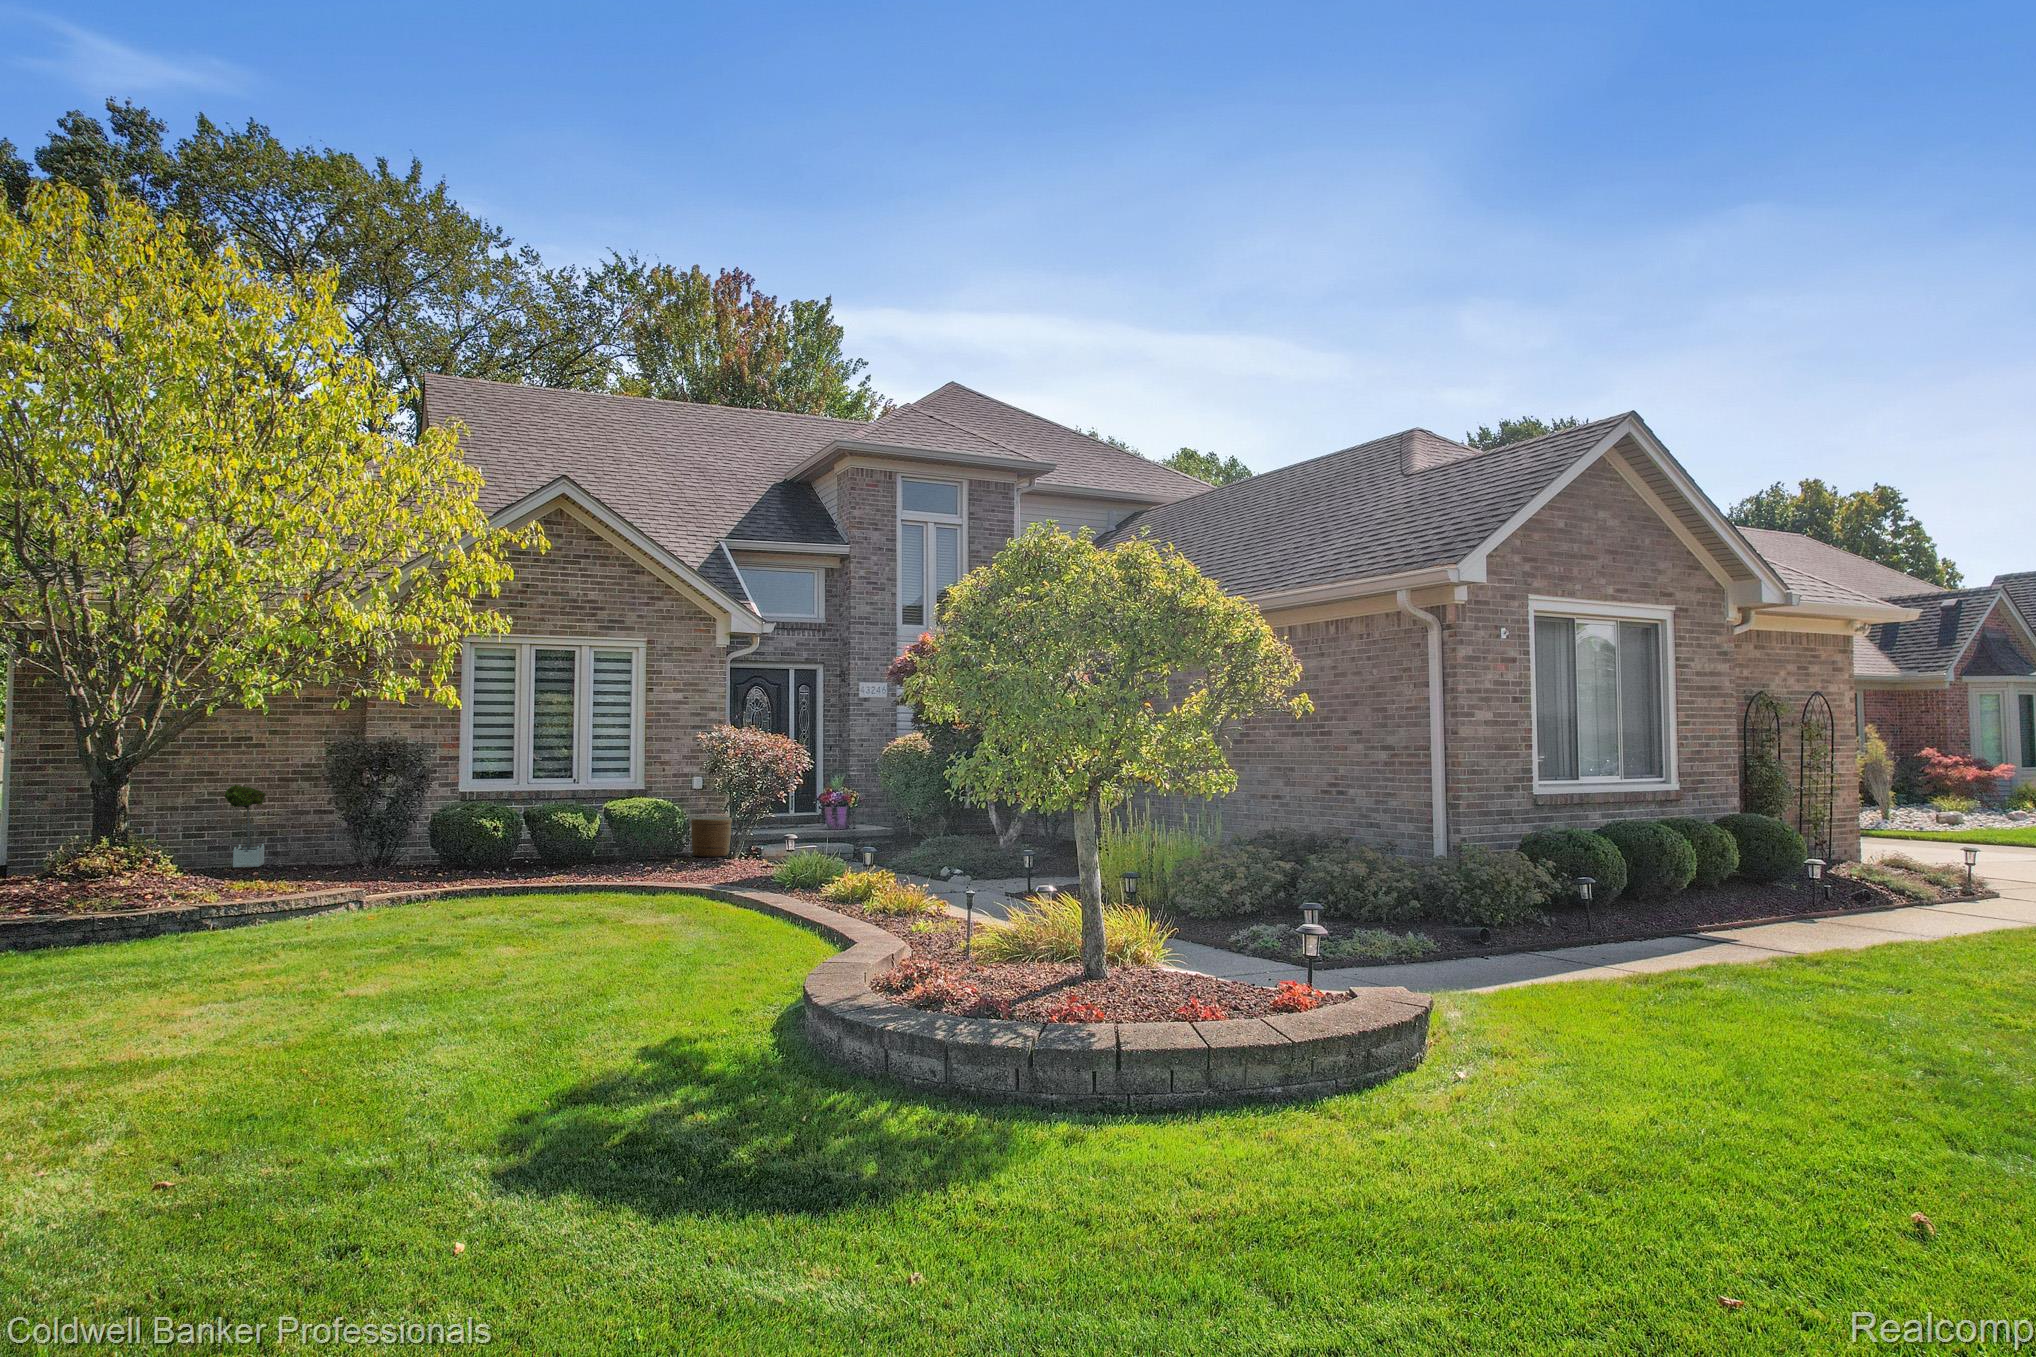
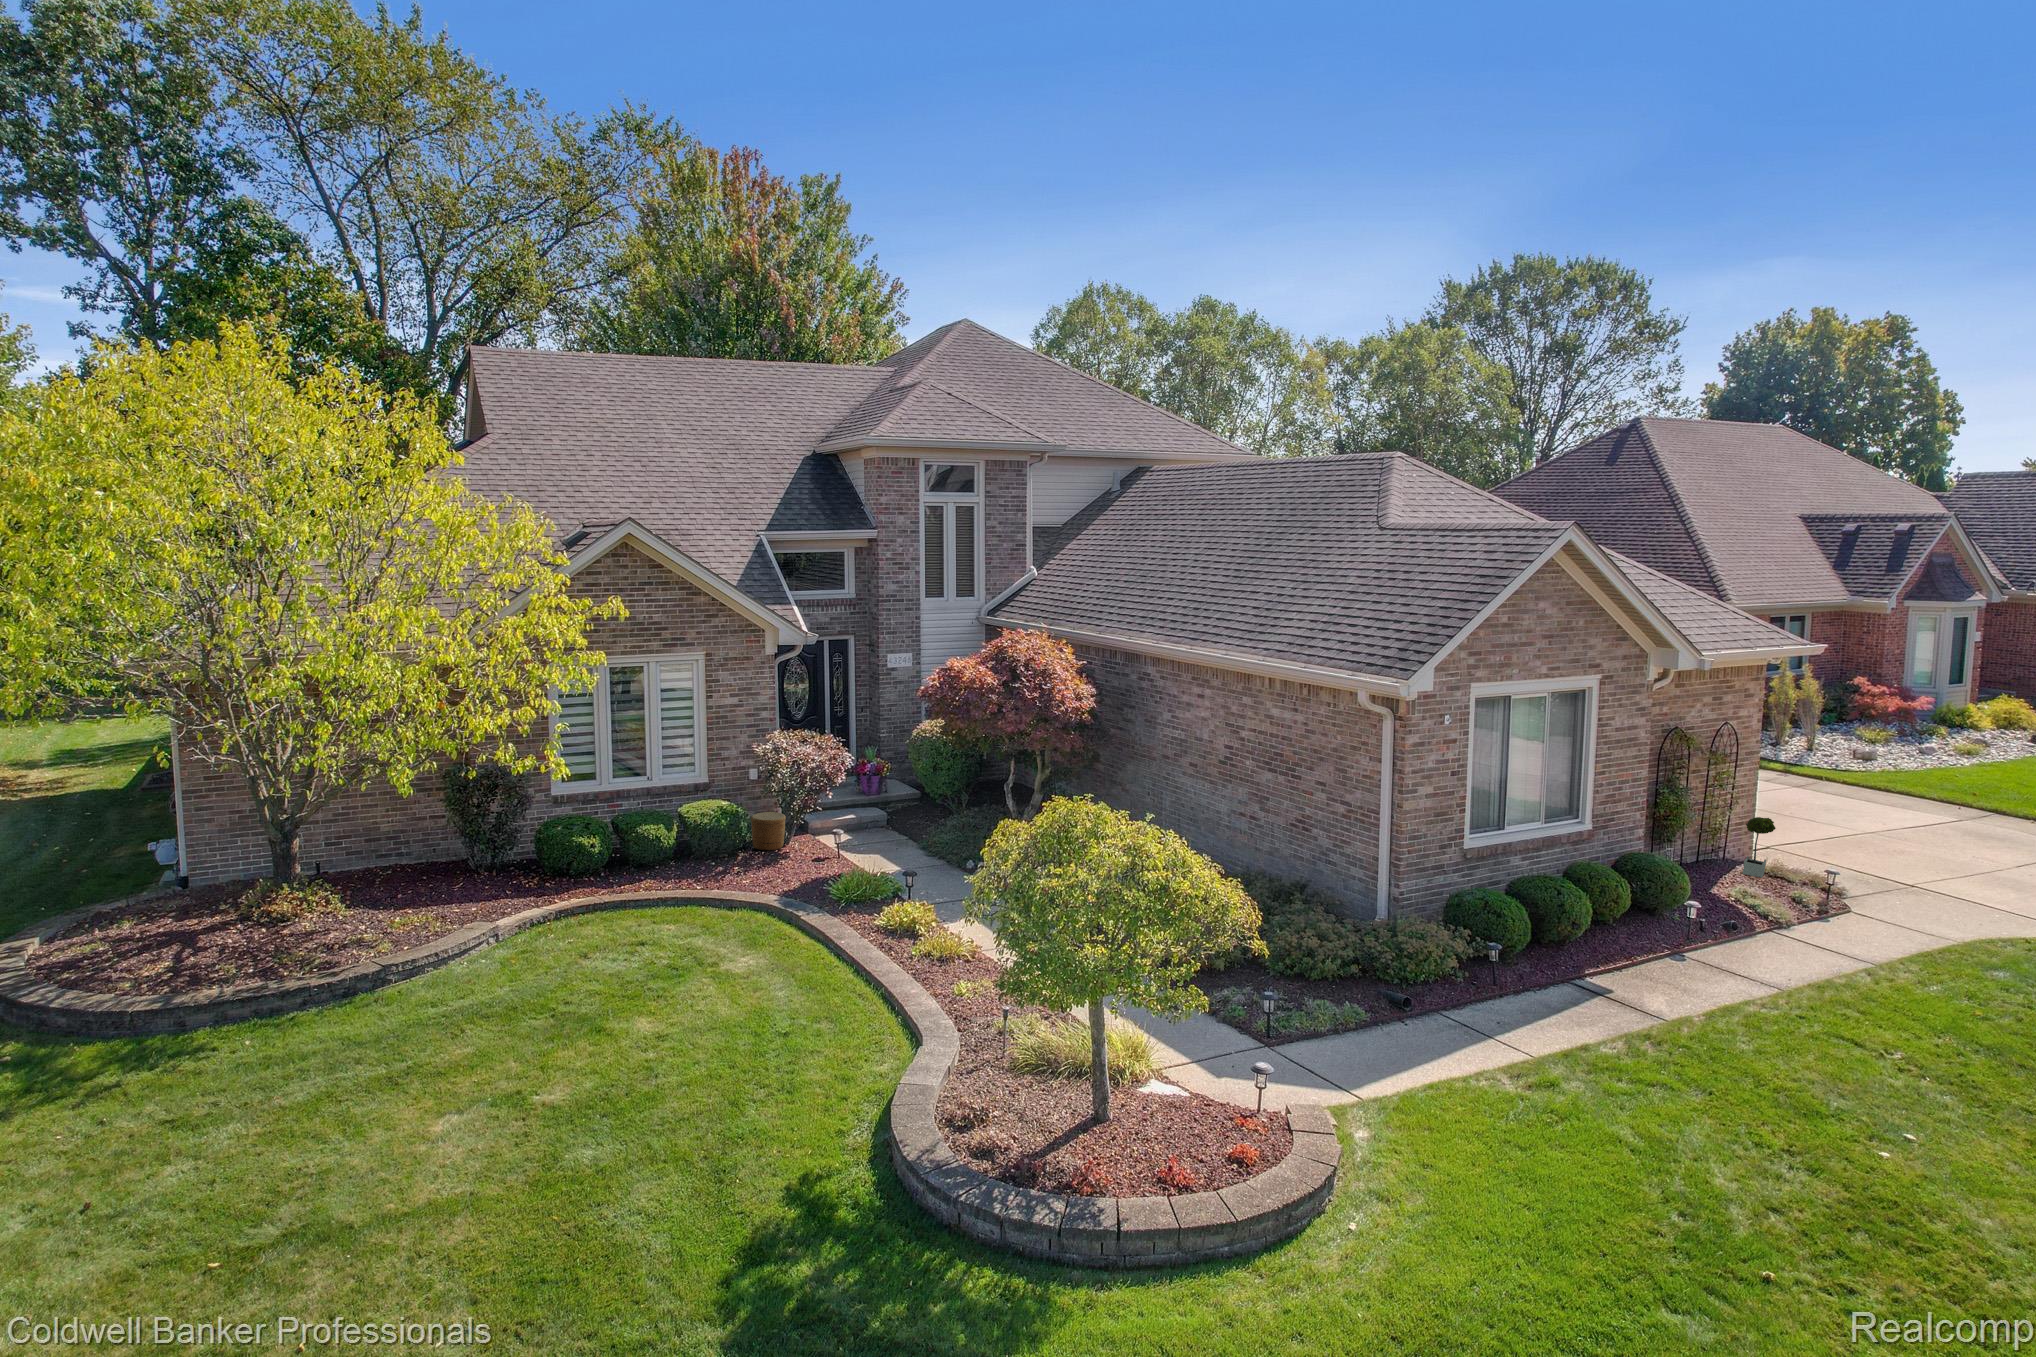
potted tree: present [225,784,266,867] -> present [1743,817,1776,878]

